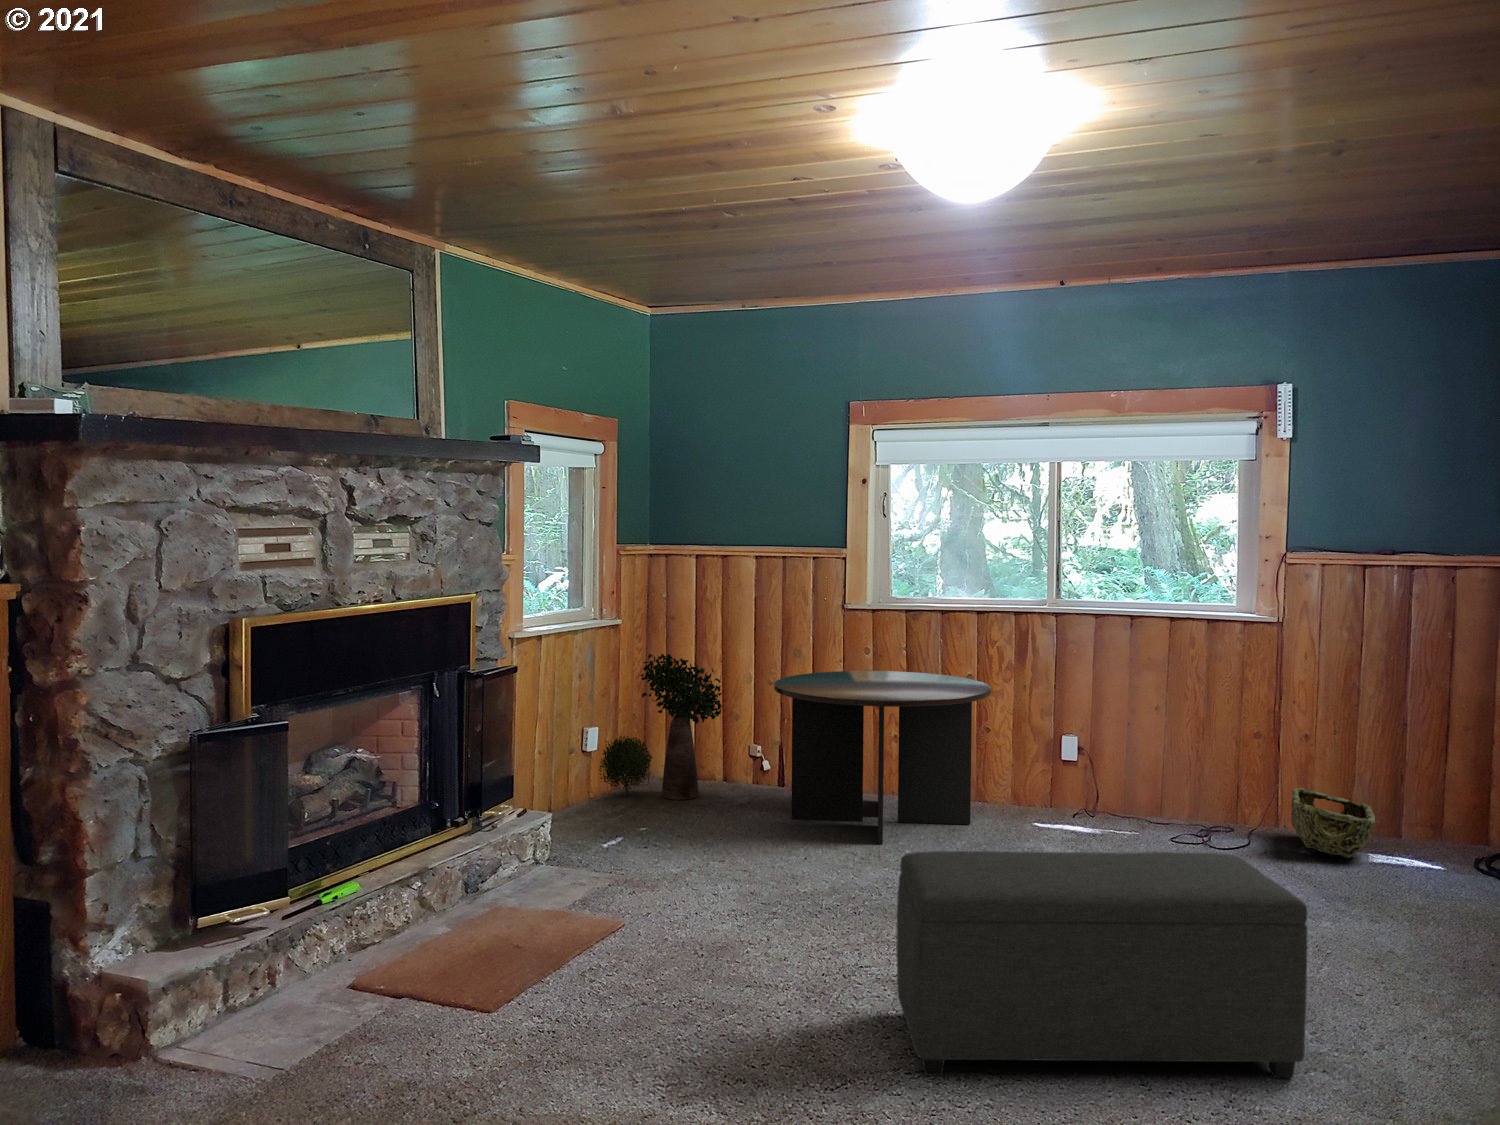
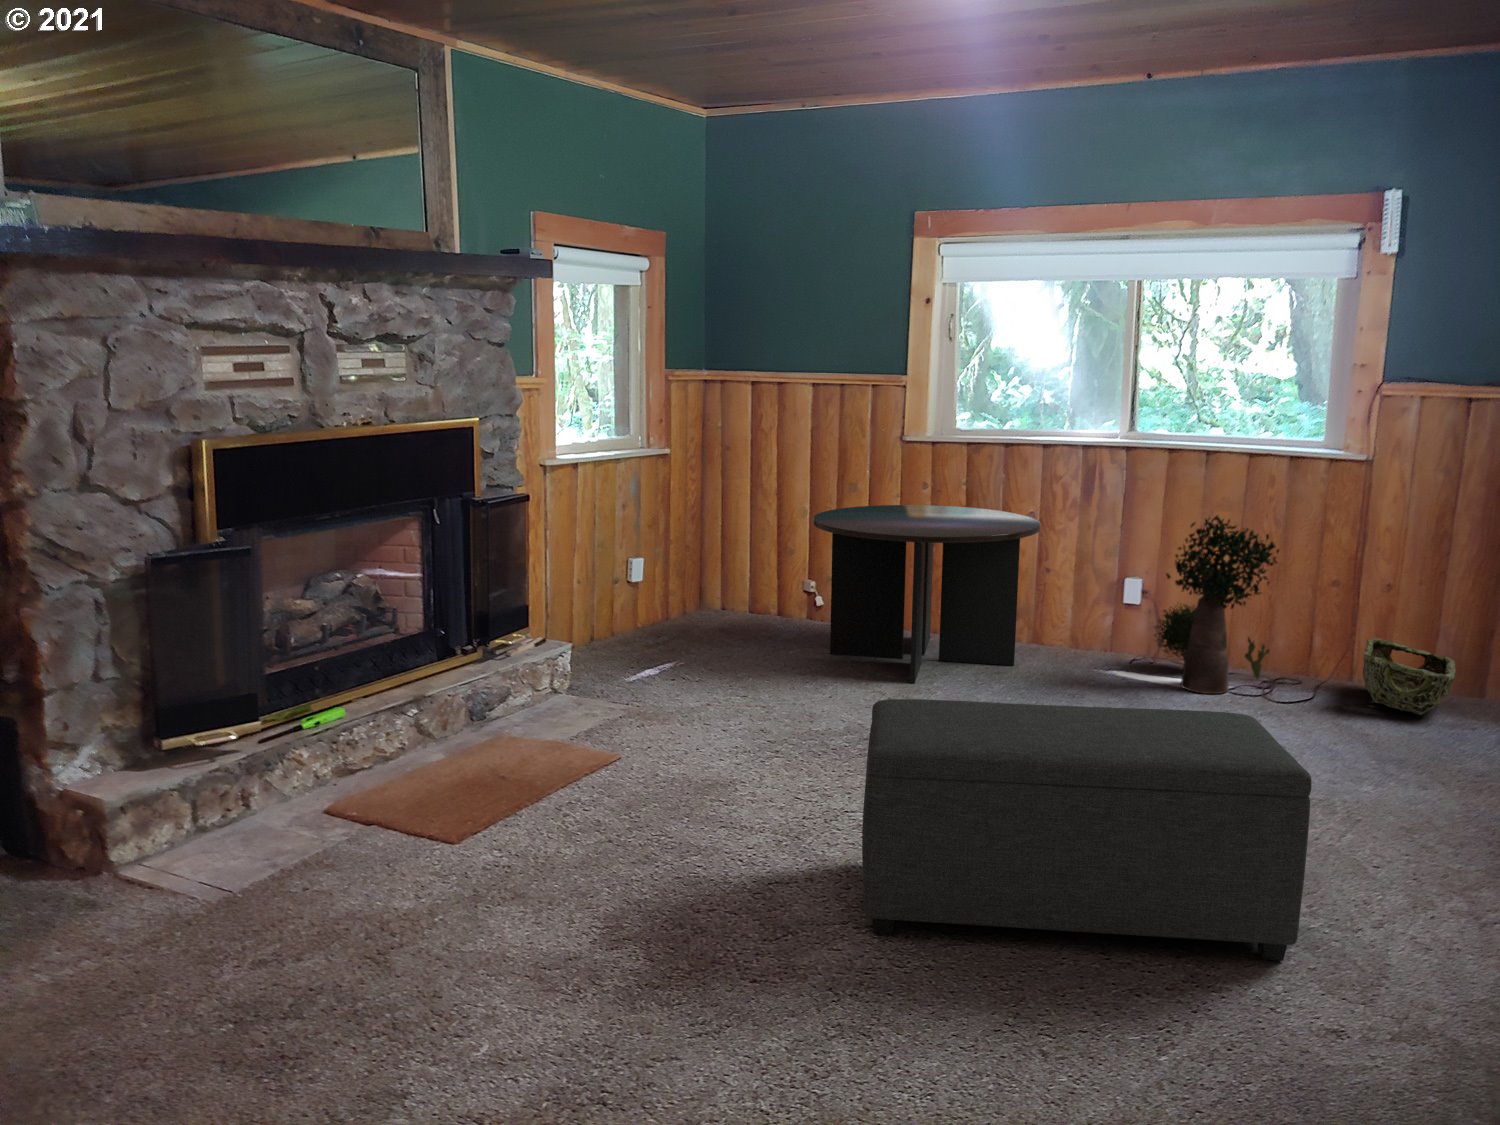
potted plant: present [599,654,723,800] -> present [1155,515,1279,694]

